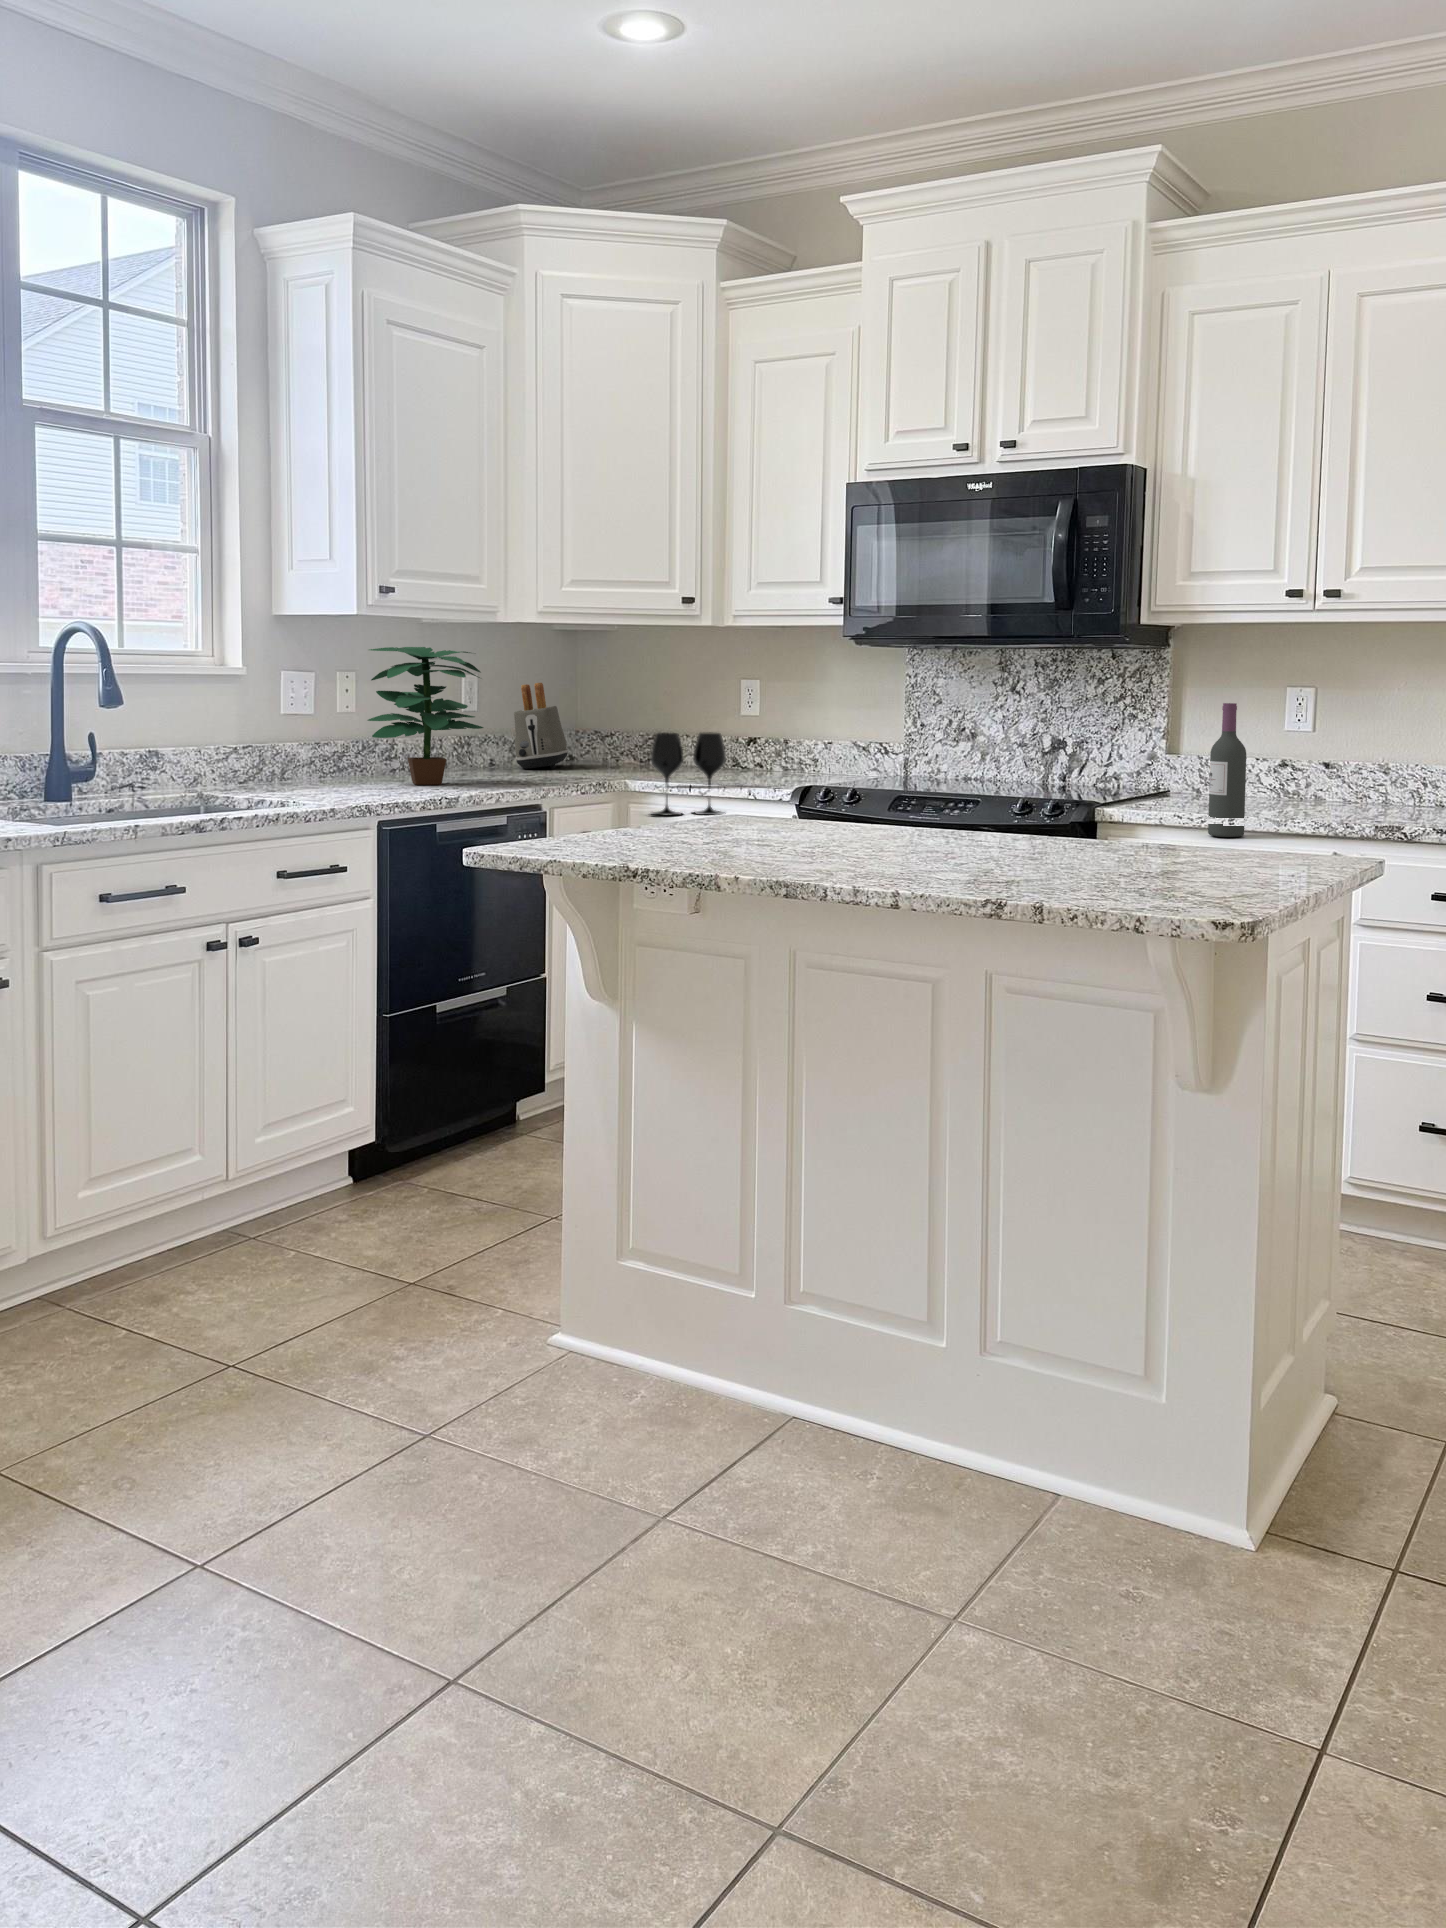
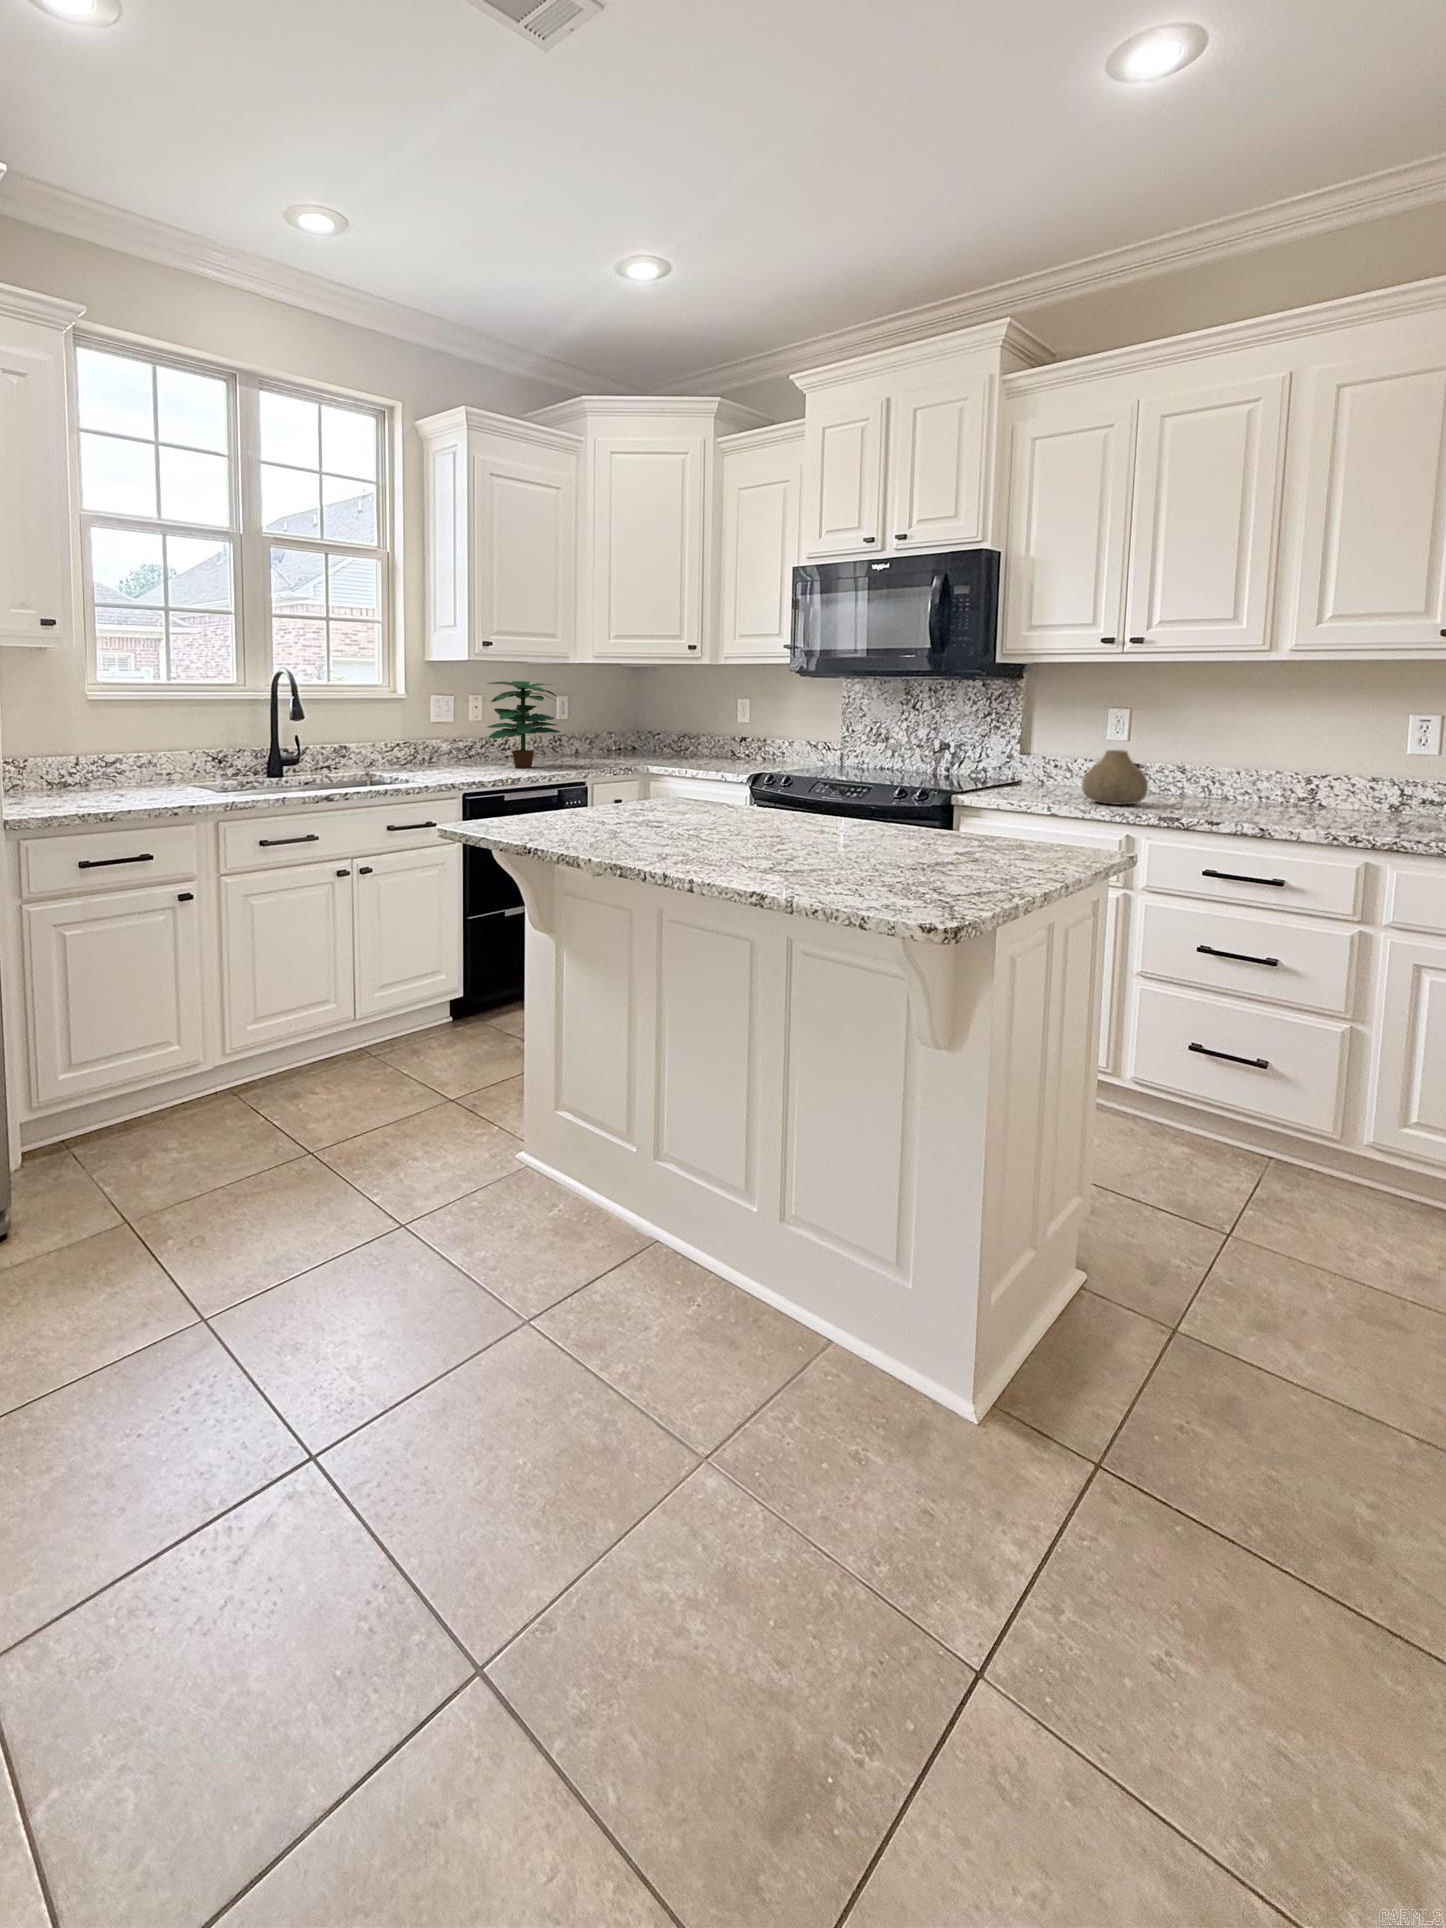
toaster: present [514,683,568,769] -> none [595,703,633,757]
wine bottle: present [1208,703,1246,837] -> none [1032,722,1062,820]
wine glass: present [651,732,726,815] -> none [661,736,712,790]
vase: none [1268,742,1352,815] -> present [1082,750,1148,805]

